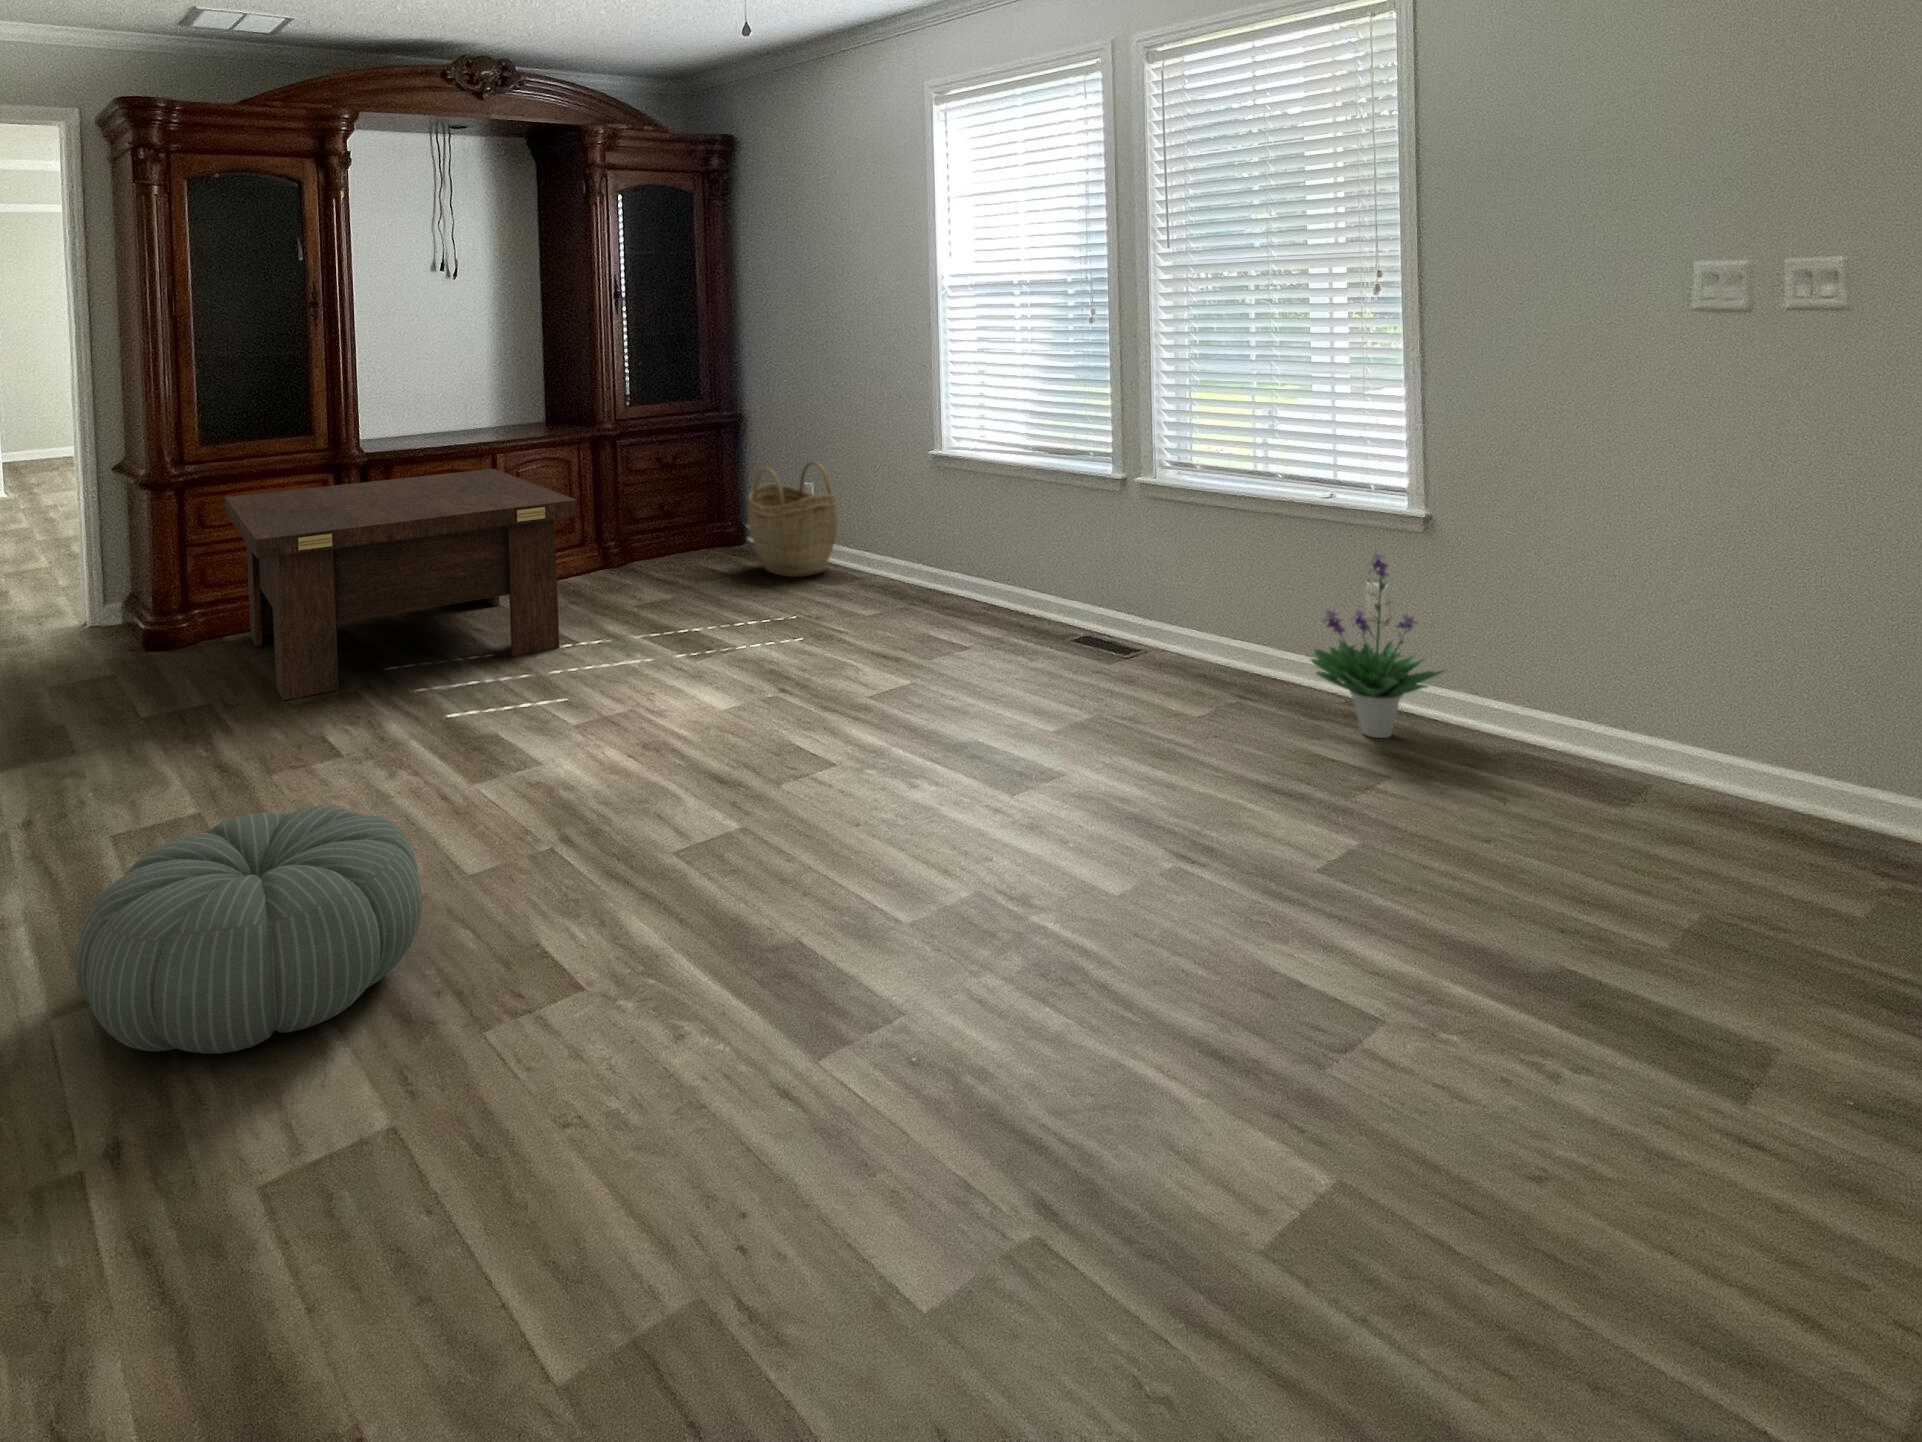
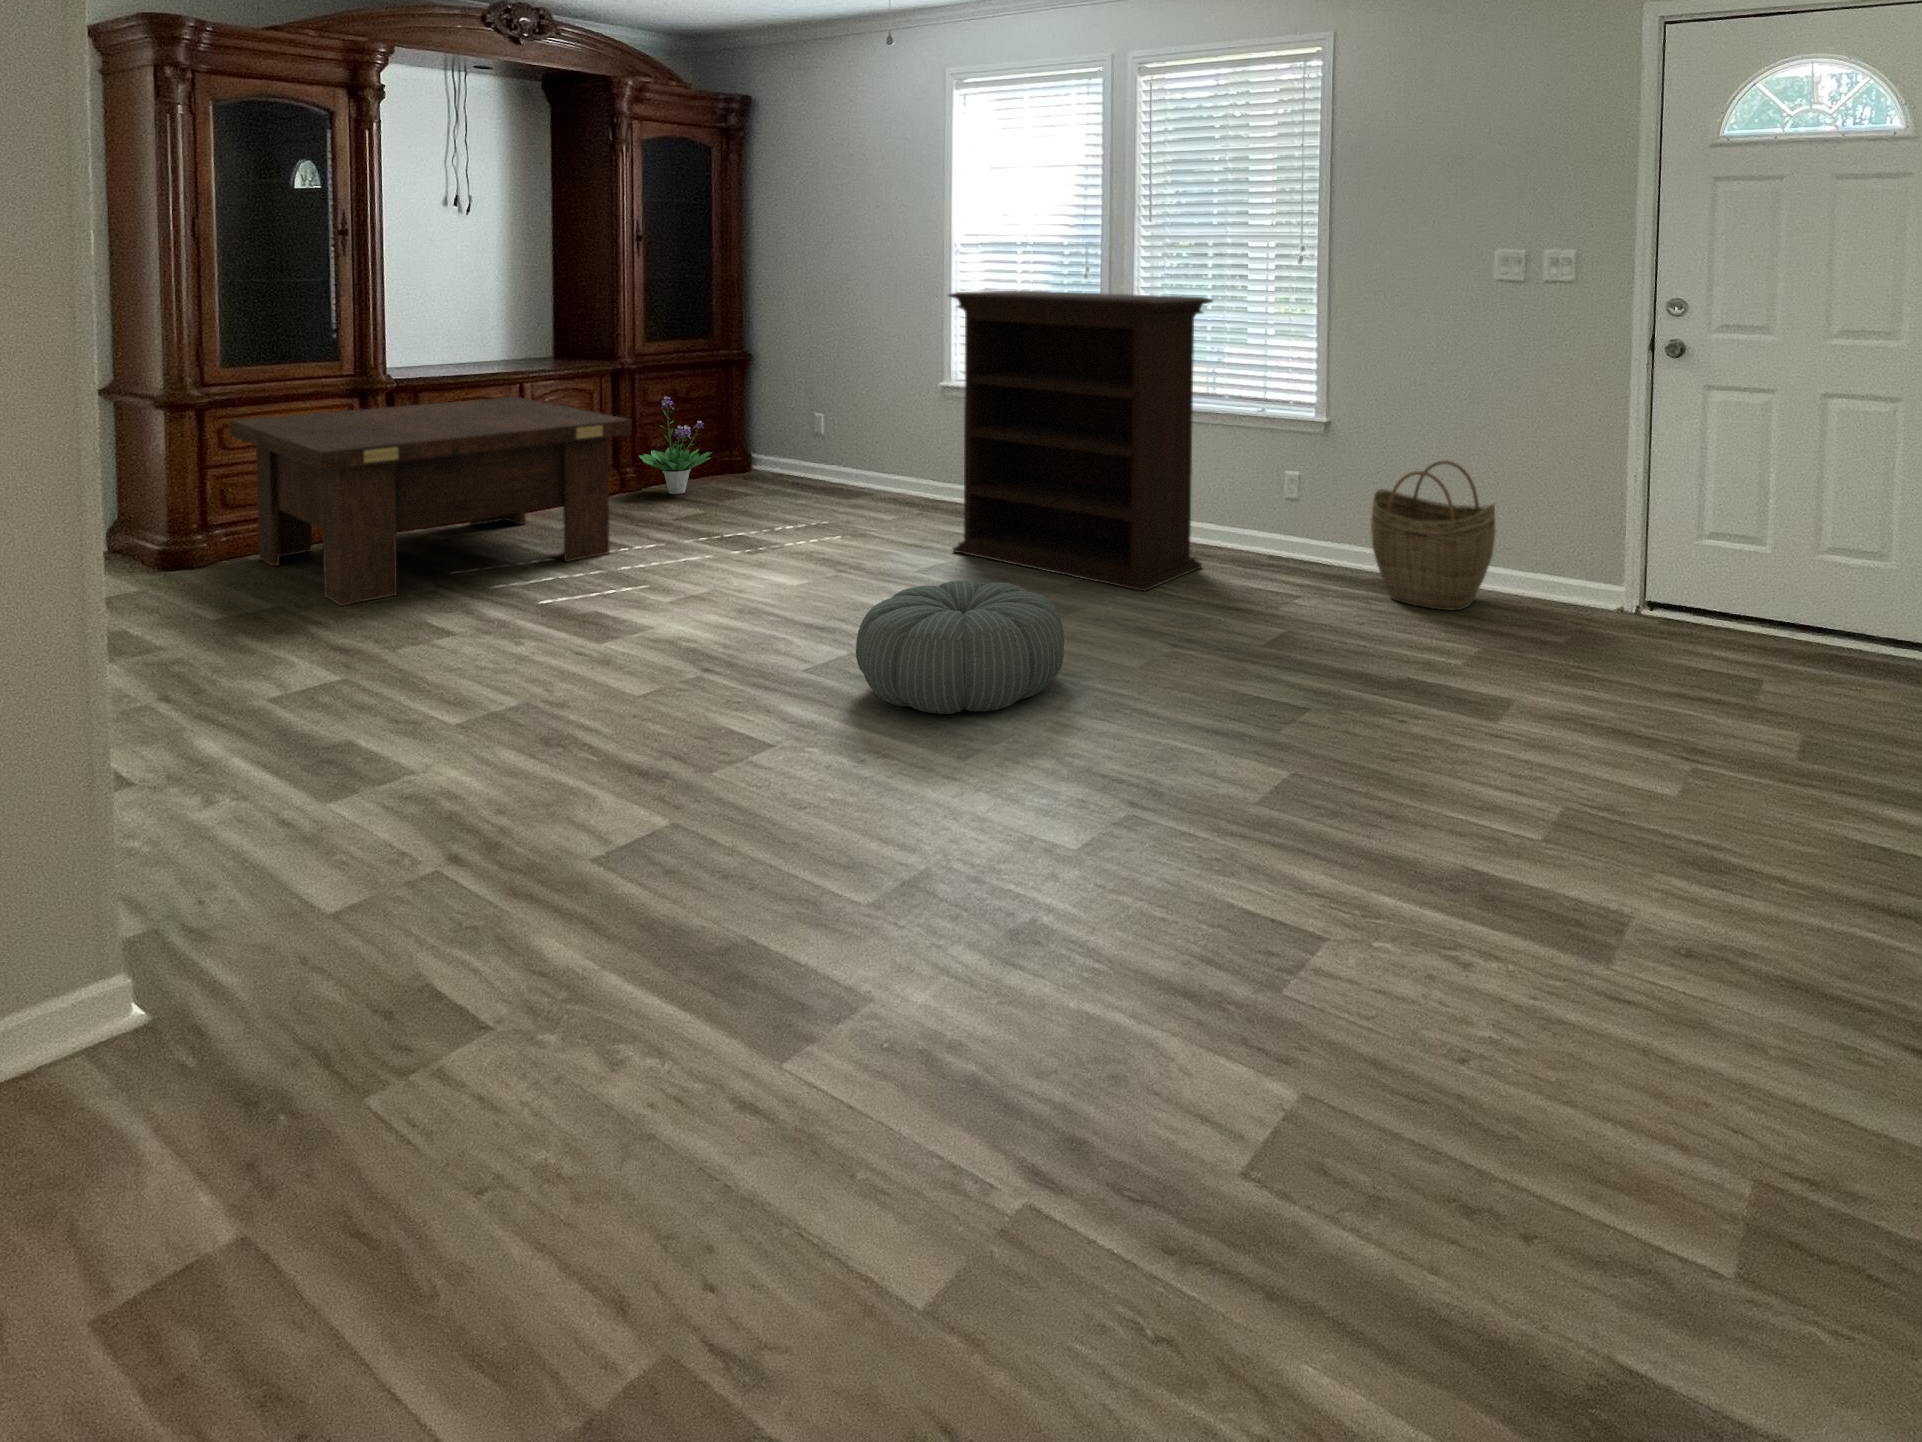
bookshelf: none [910,342,1248,747] -> present [948,290,1212,591]
woven basket: present [748,461,837,577] -> present [1371,461,1495,610]
potted plant: present [1311,553,1444,738] -> present [639,396,712,494]
pouf: present [76,806,422,1054] -> present [856,581,1064,714]

